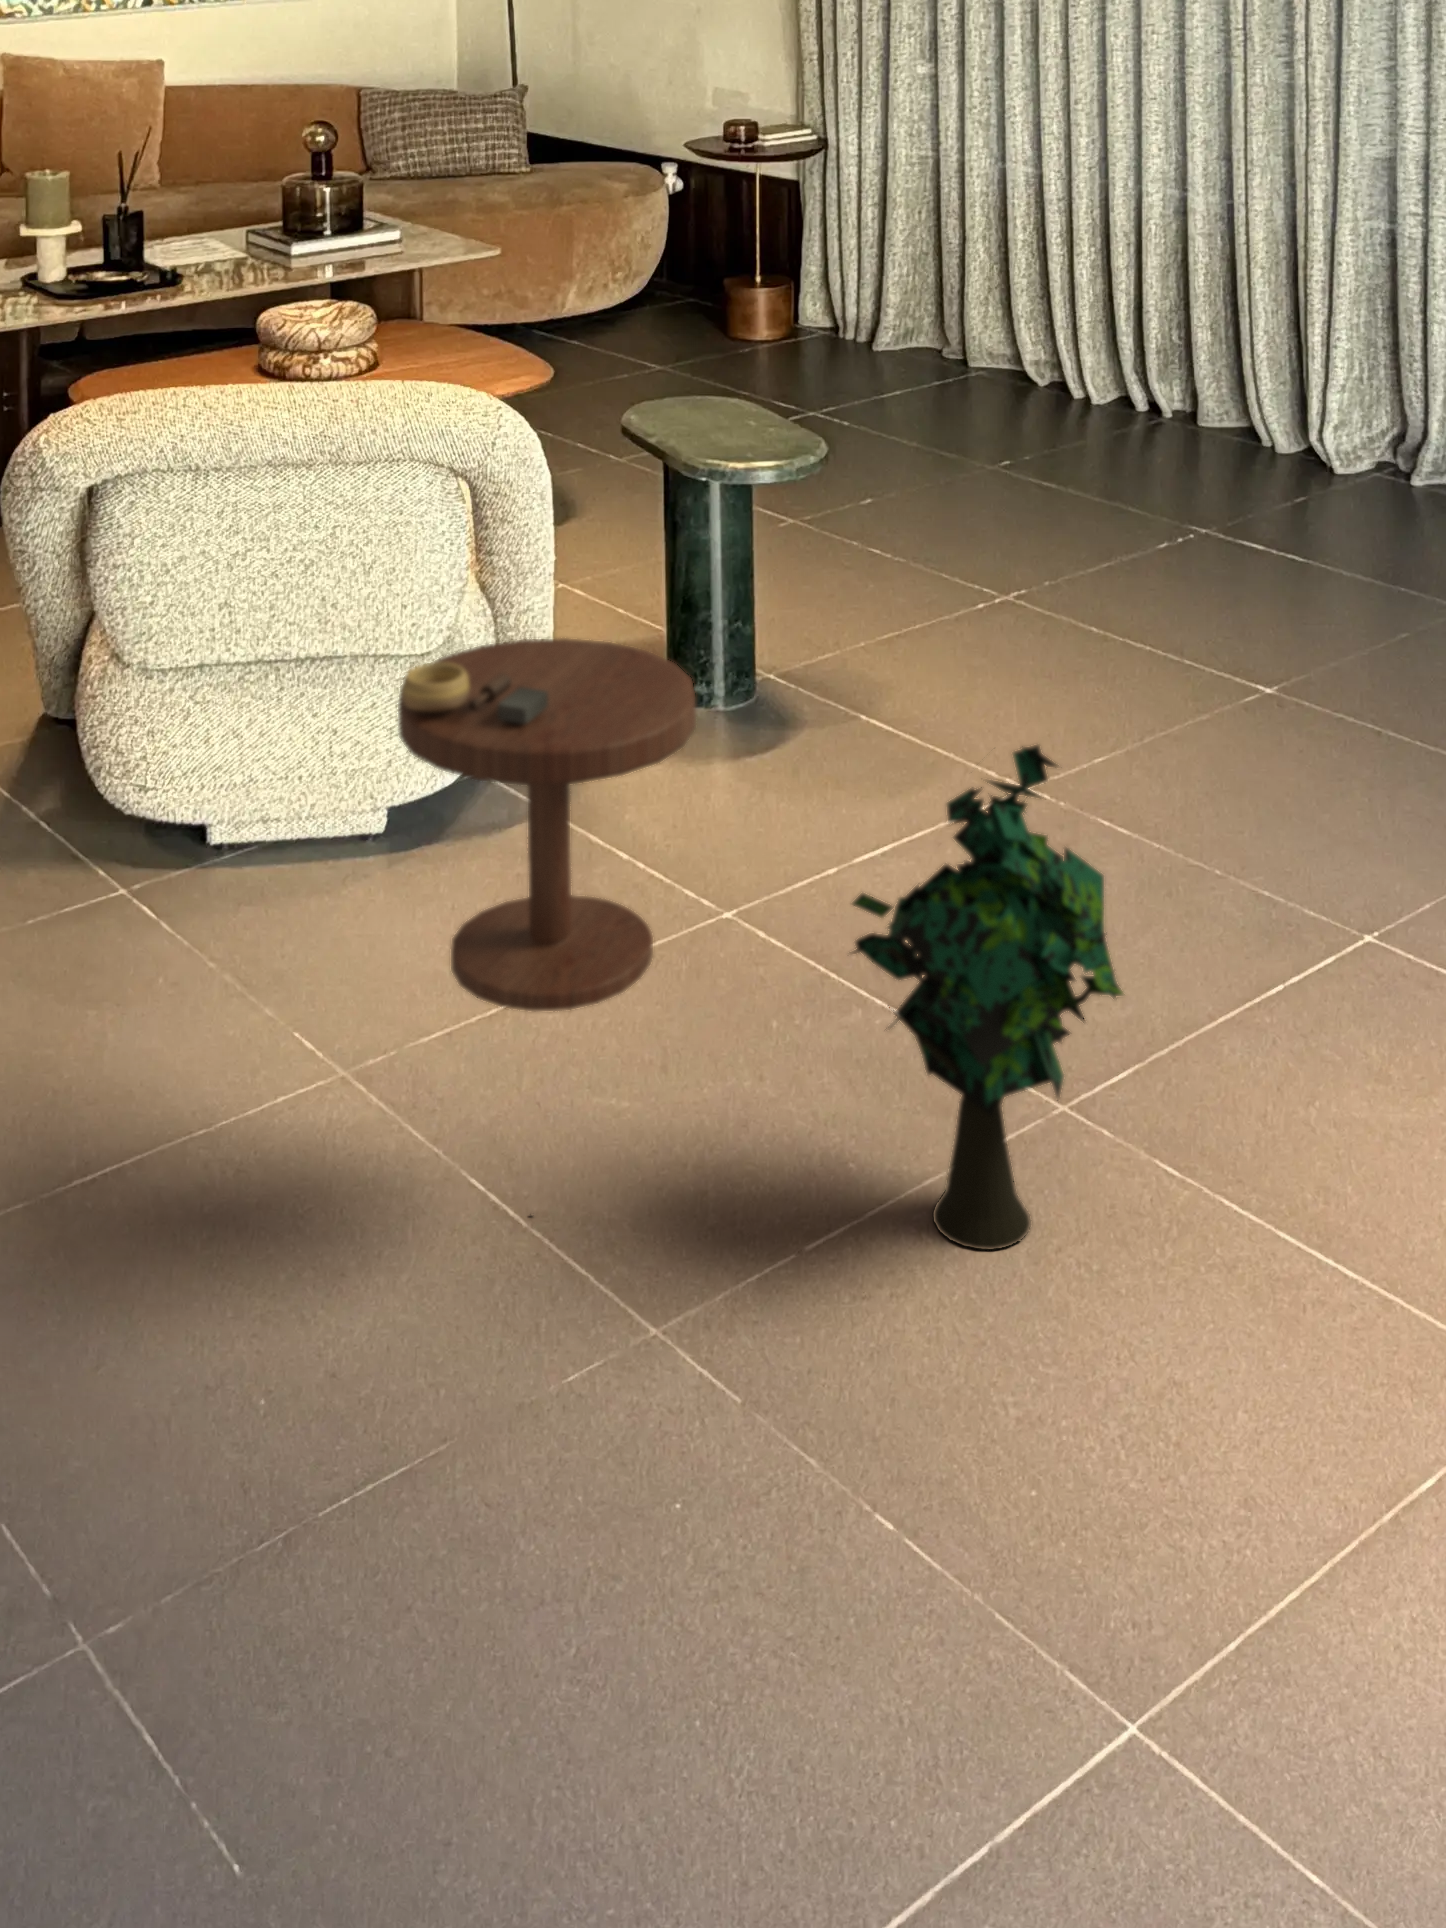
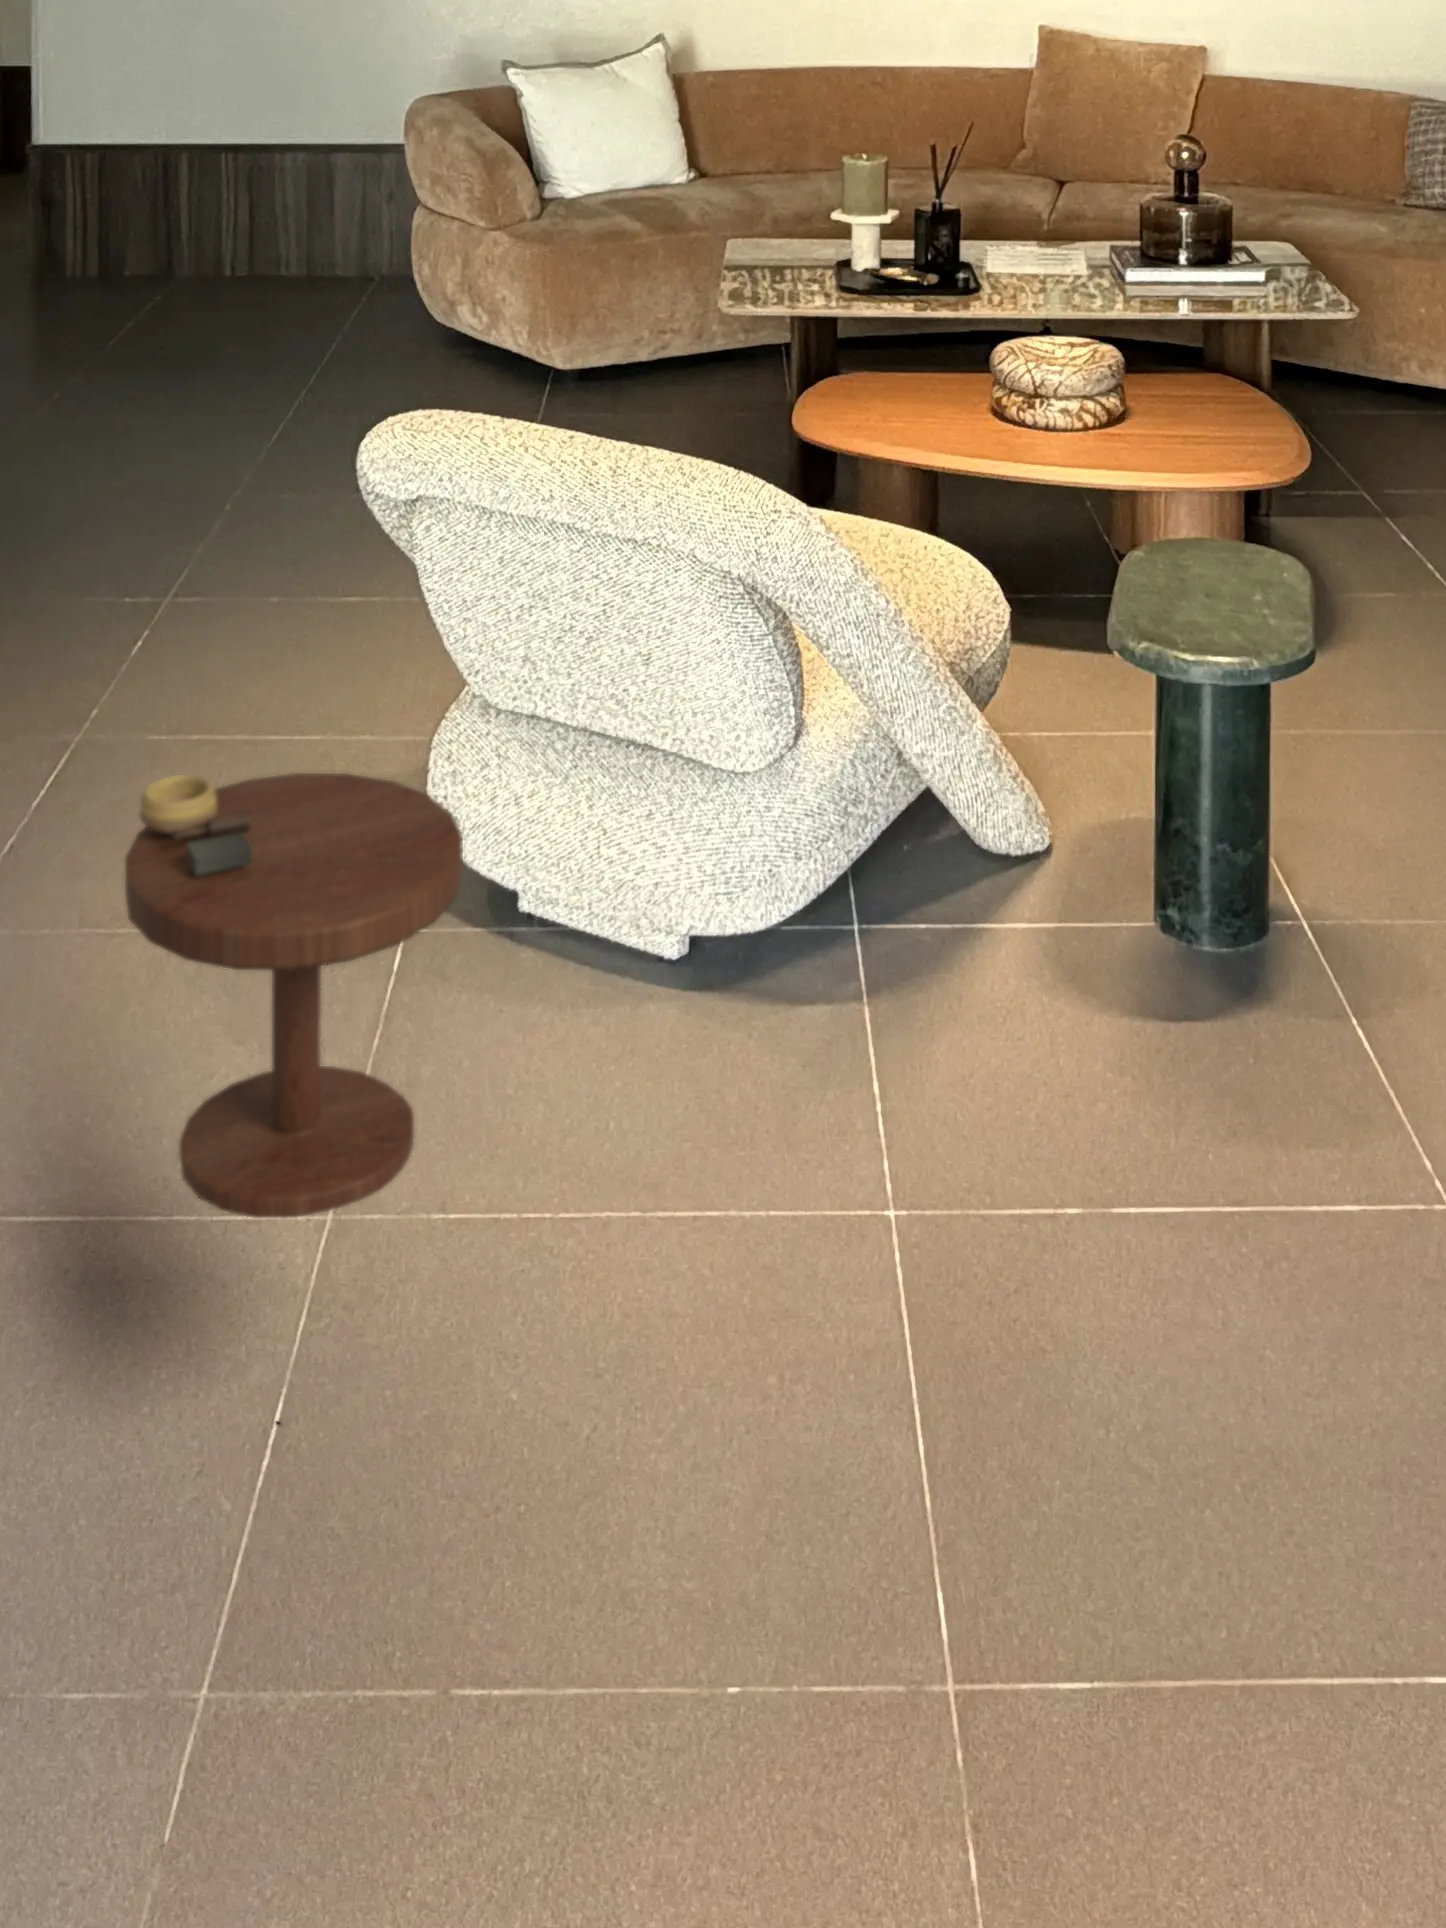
decorative plant: present [853,745,1123,1250] -> none [491,1104,855,1759]

